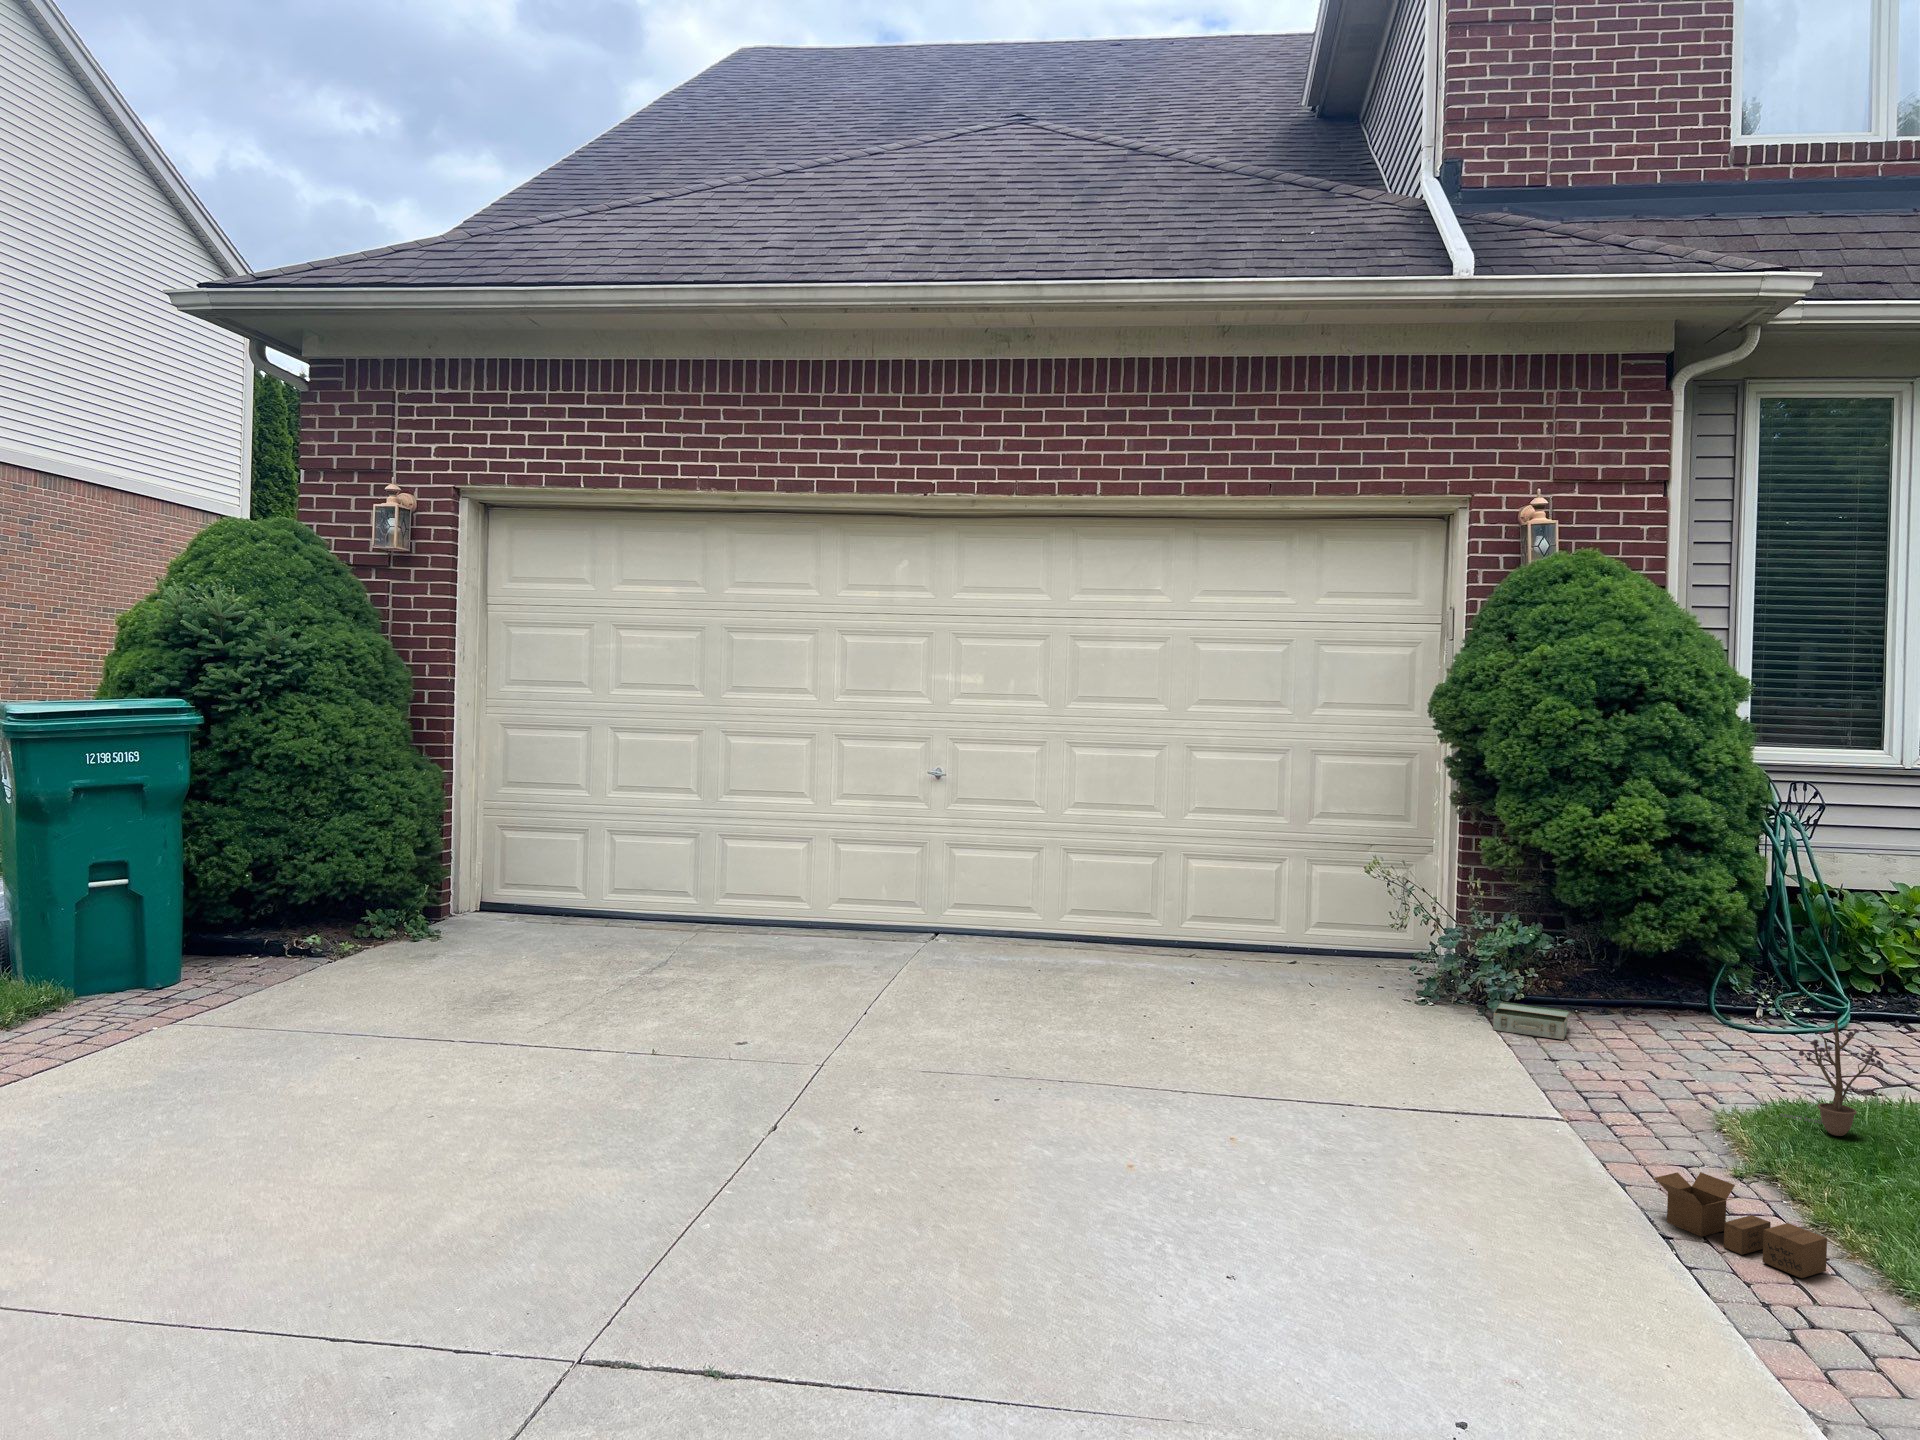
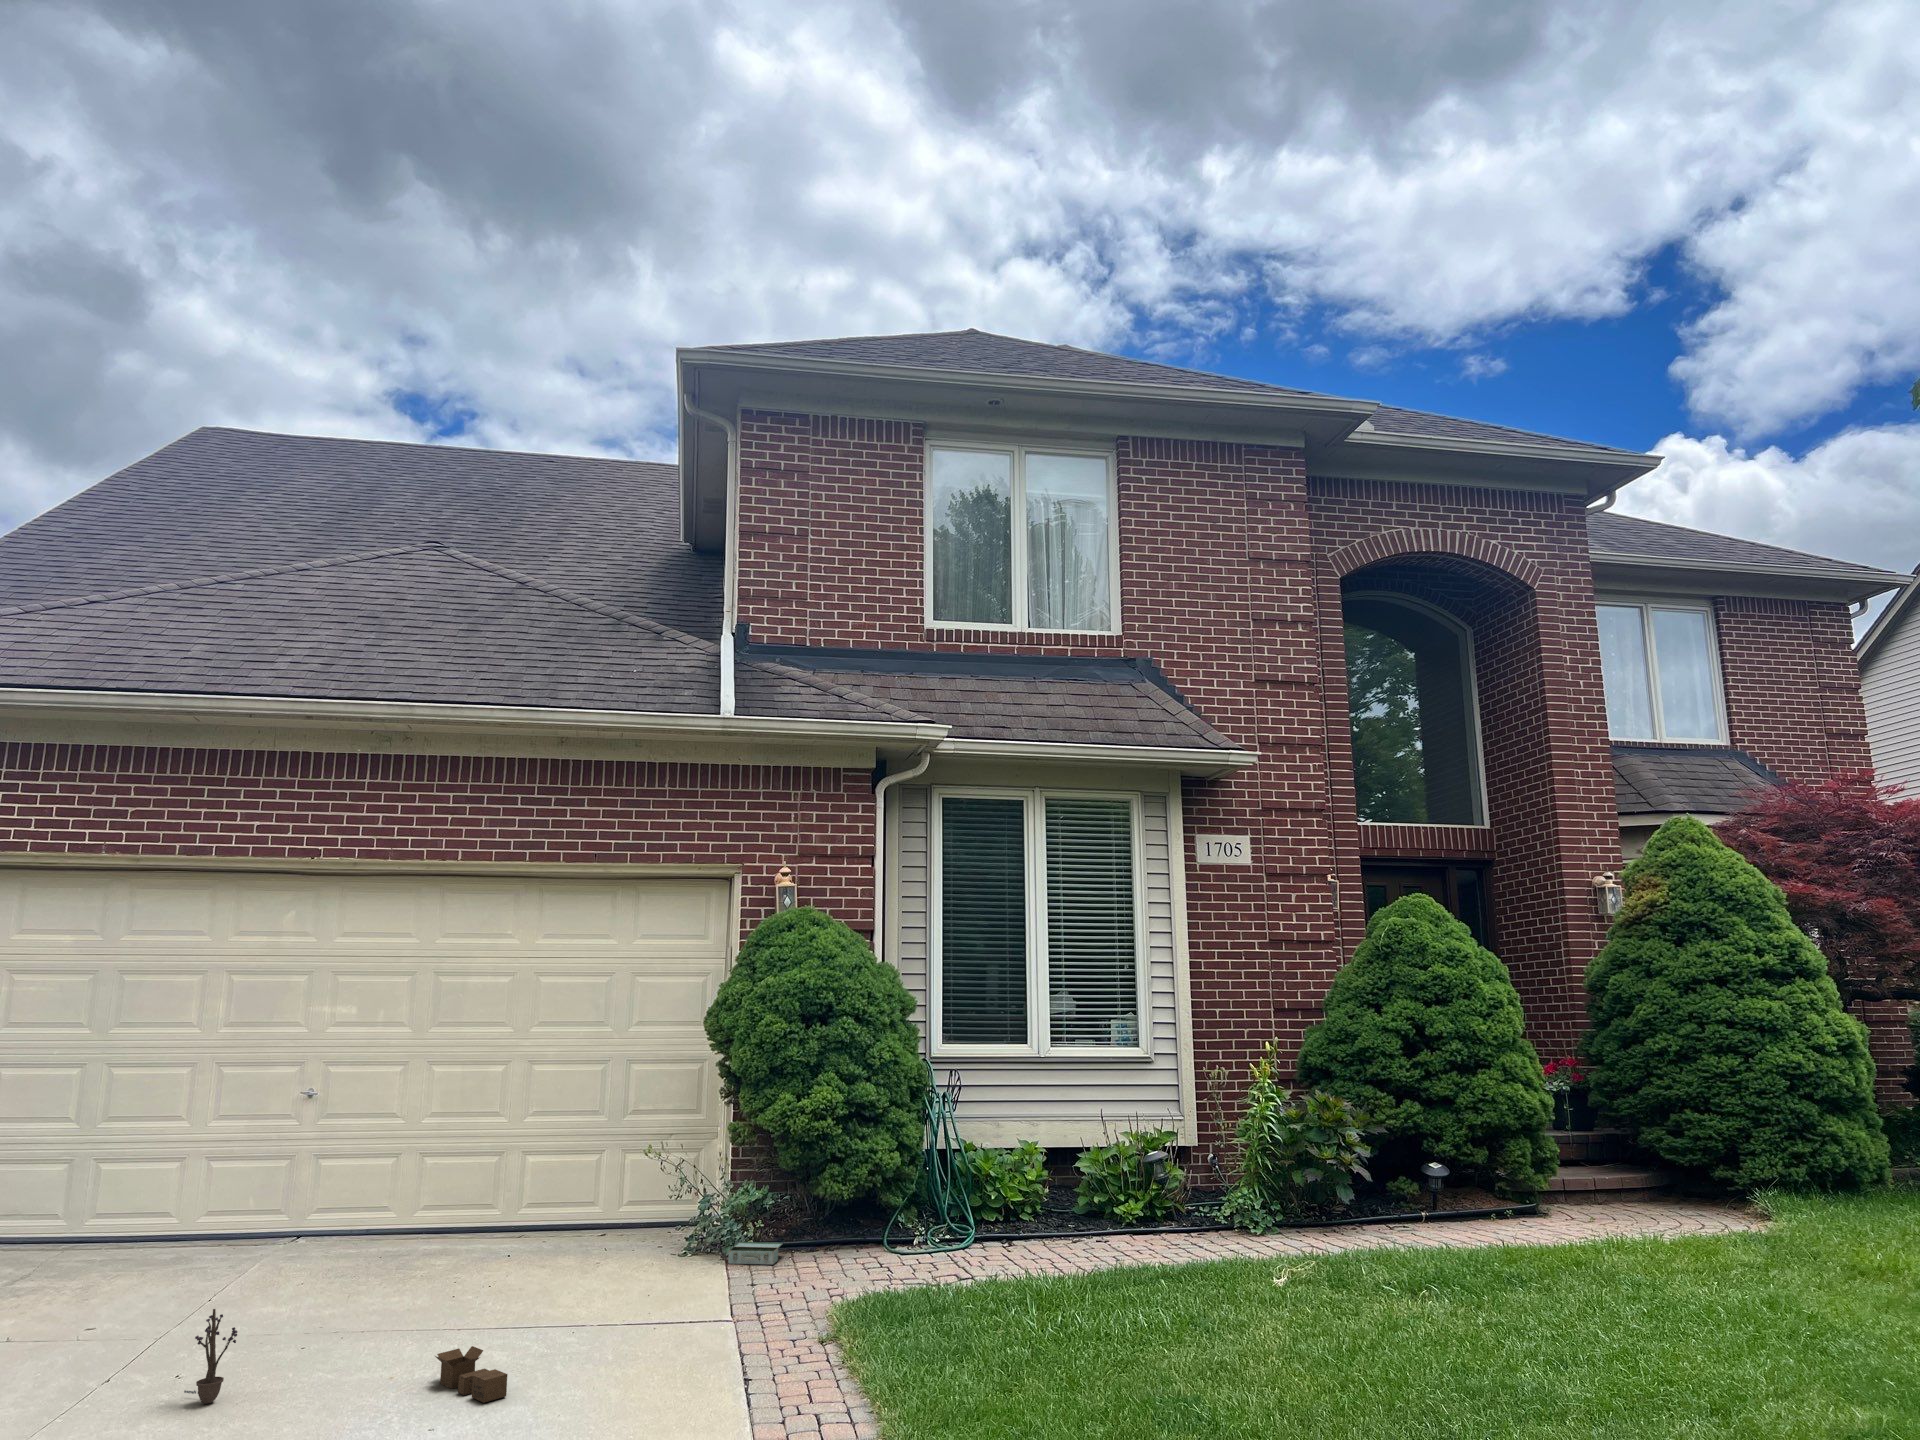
decorative plant: present [1780,1020,1883,1136] -> present [184,1309,237,1404]
cardboard box: present [1654,1172,1827,1278] -> present [435,1346,507,1403]

